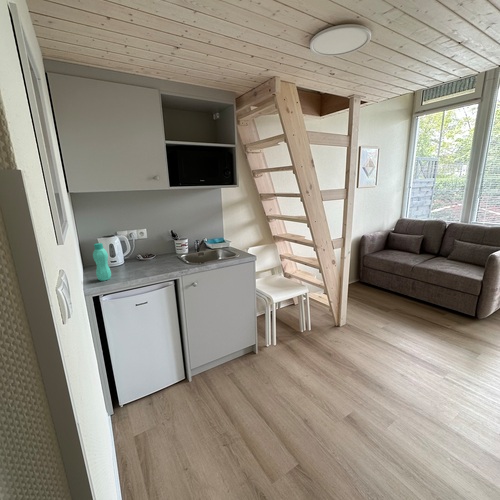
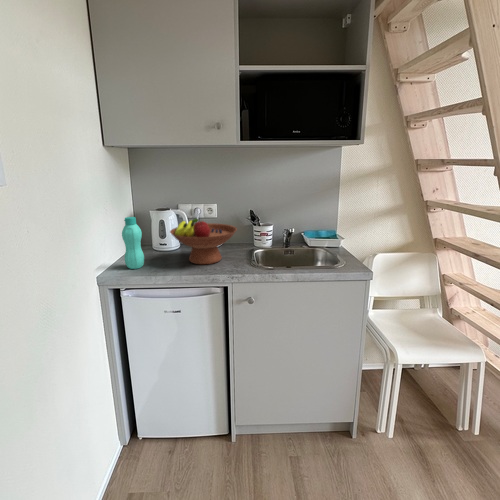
fruit bowl: none [125,239,173,270] -> present [170,219,237,264]

